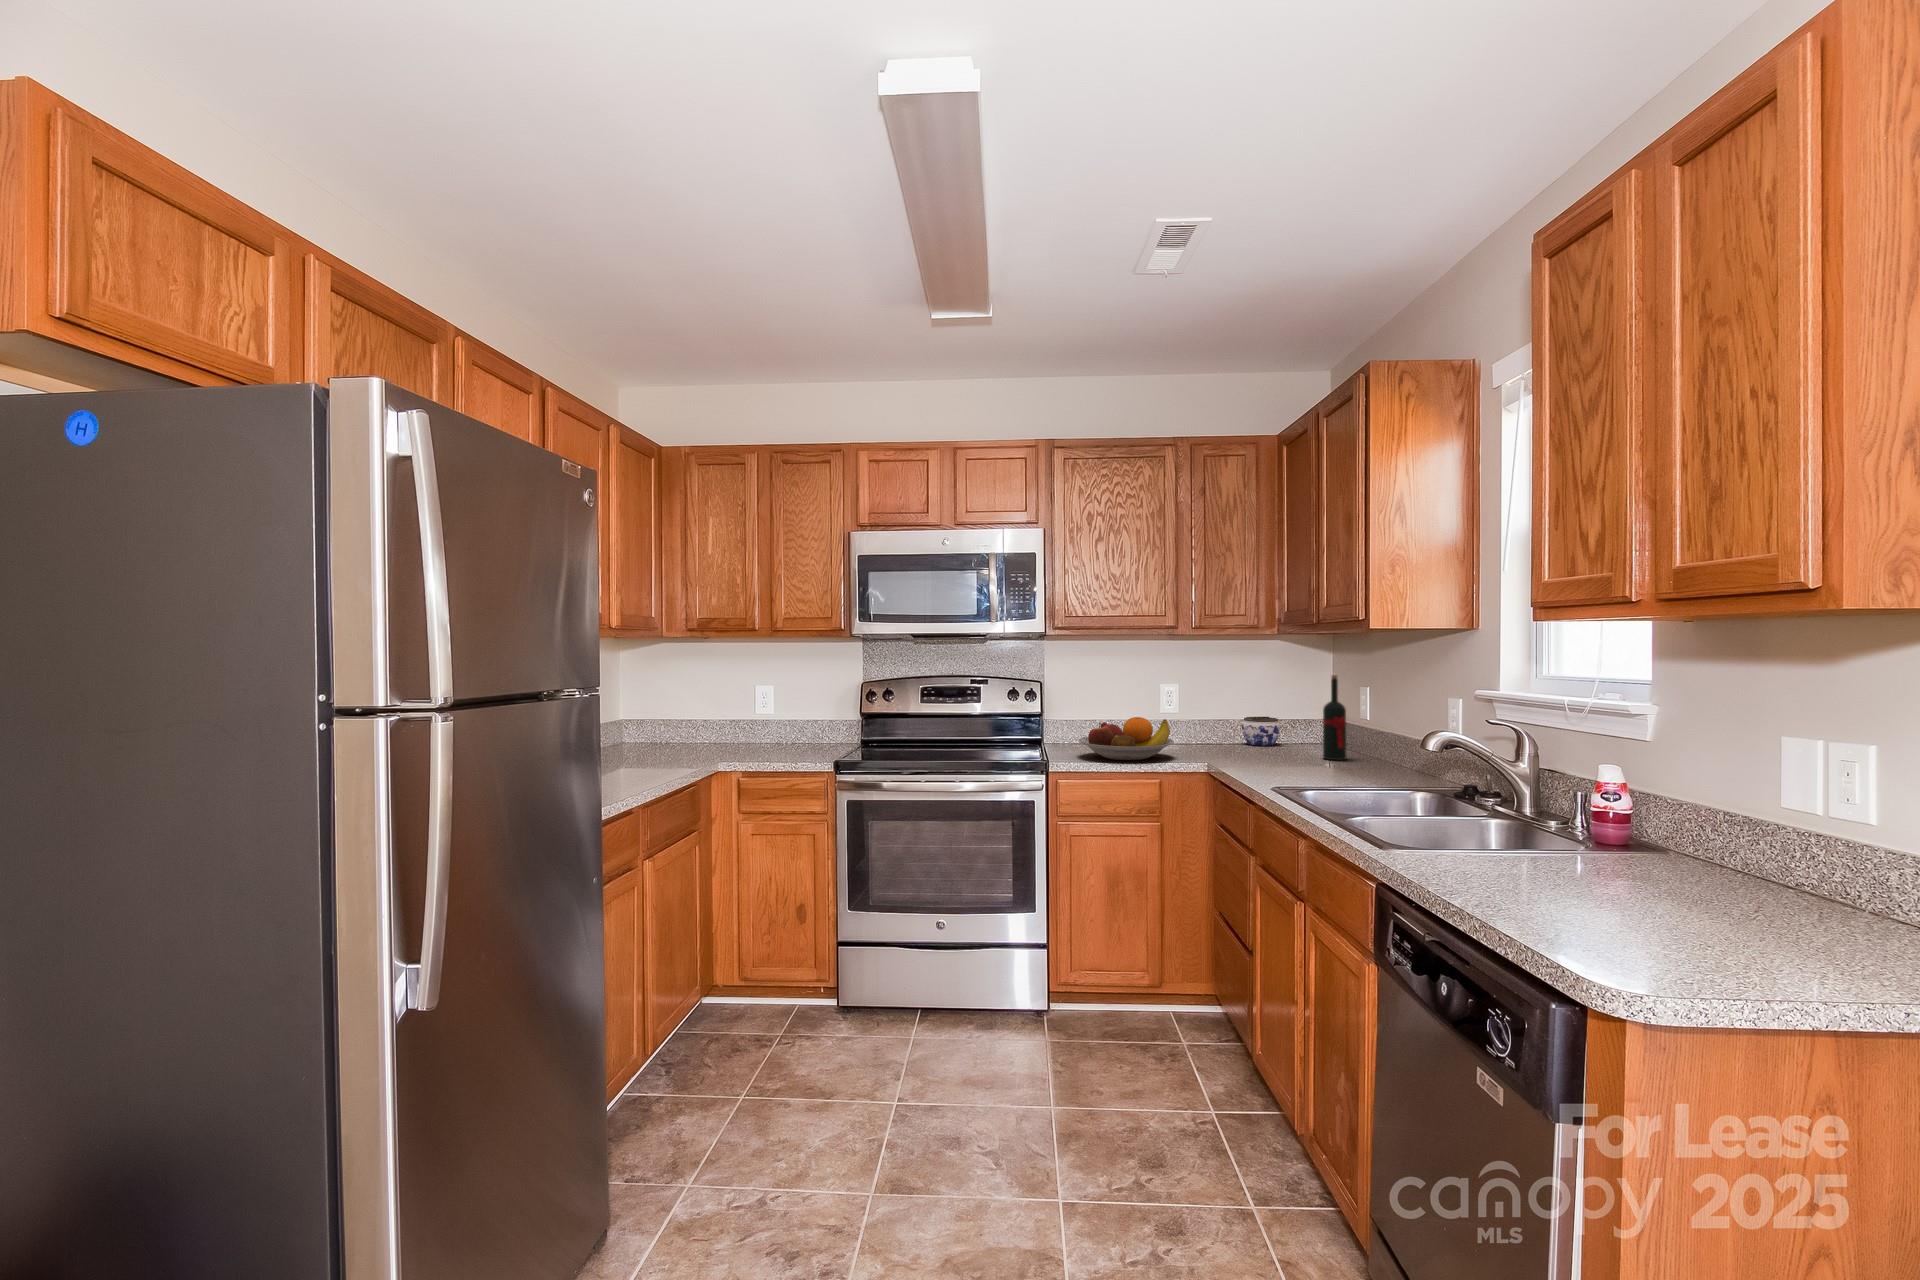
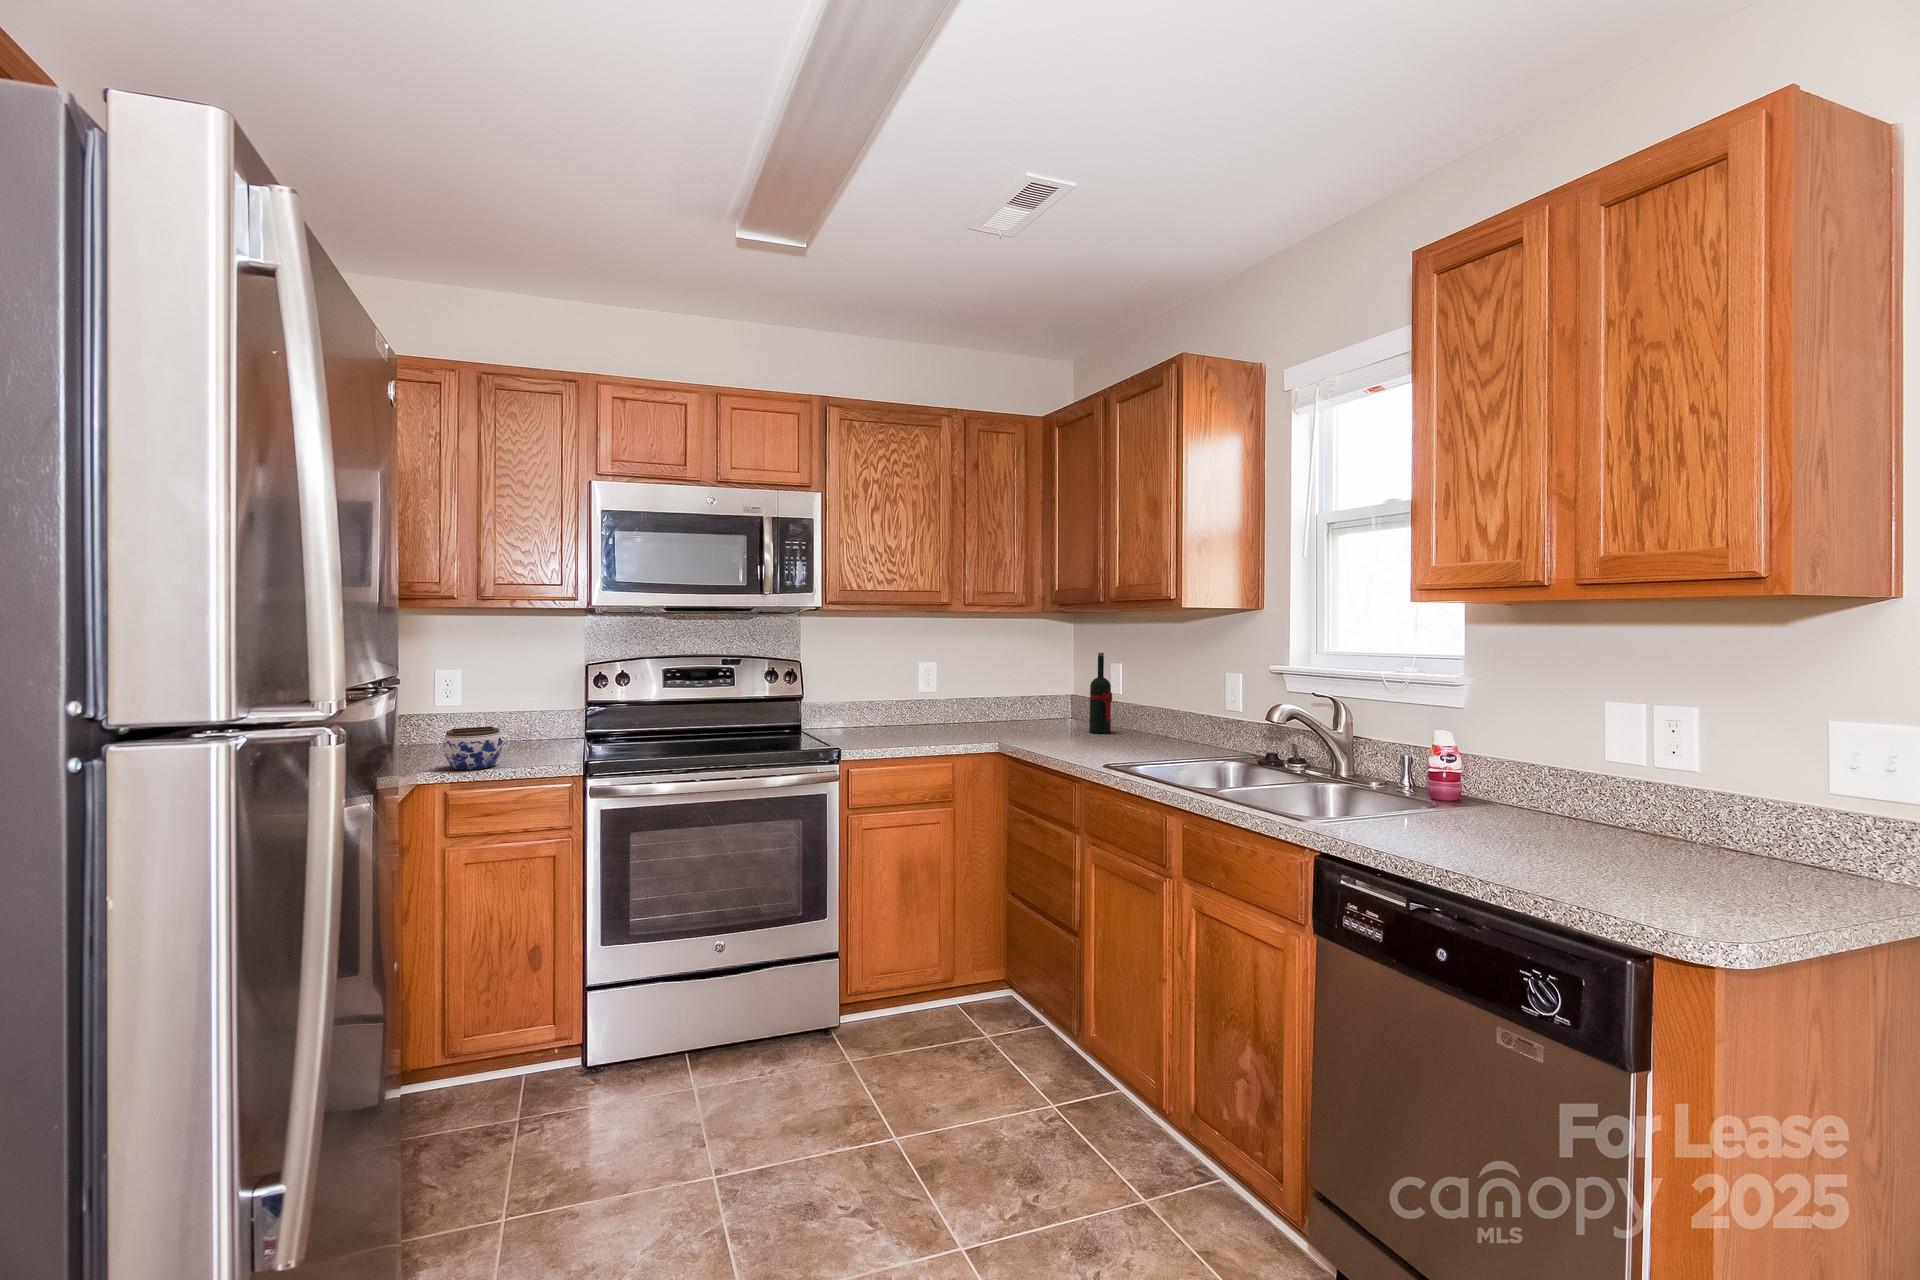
fruit bowl: present [1078,717,1174,760] -> none [861,698,960,744]
jar: present [1242,717,1280,746] -> present [443,726,503,770]

